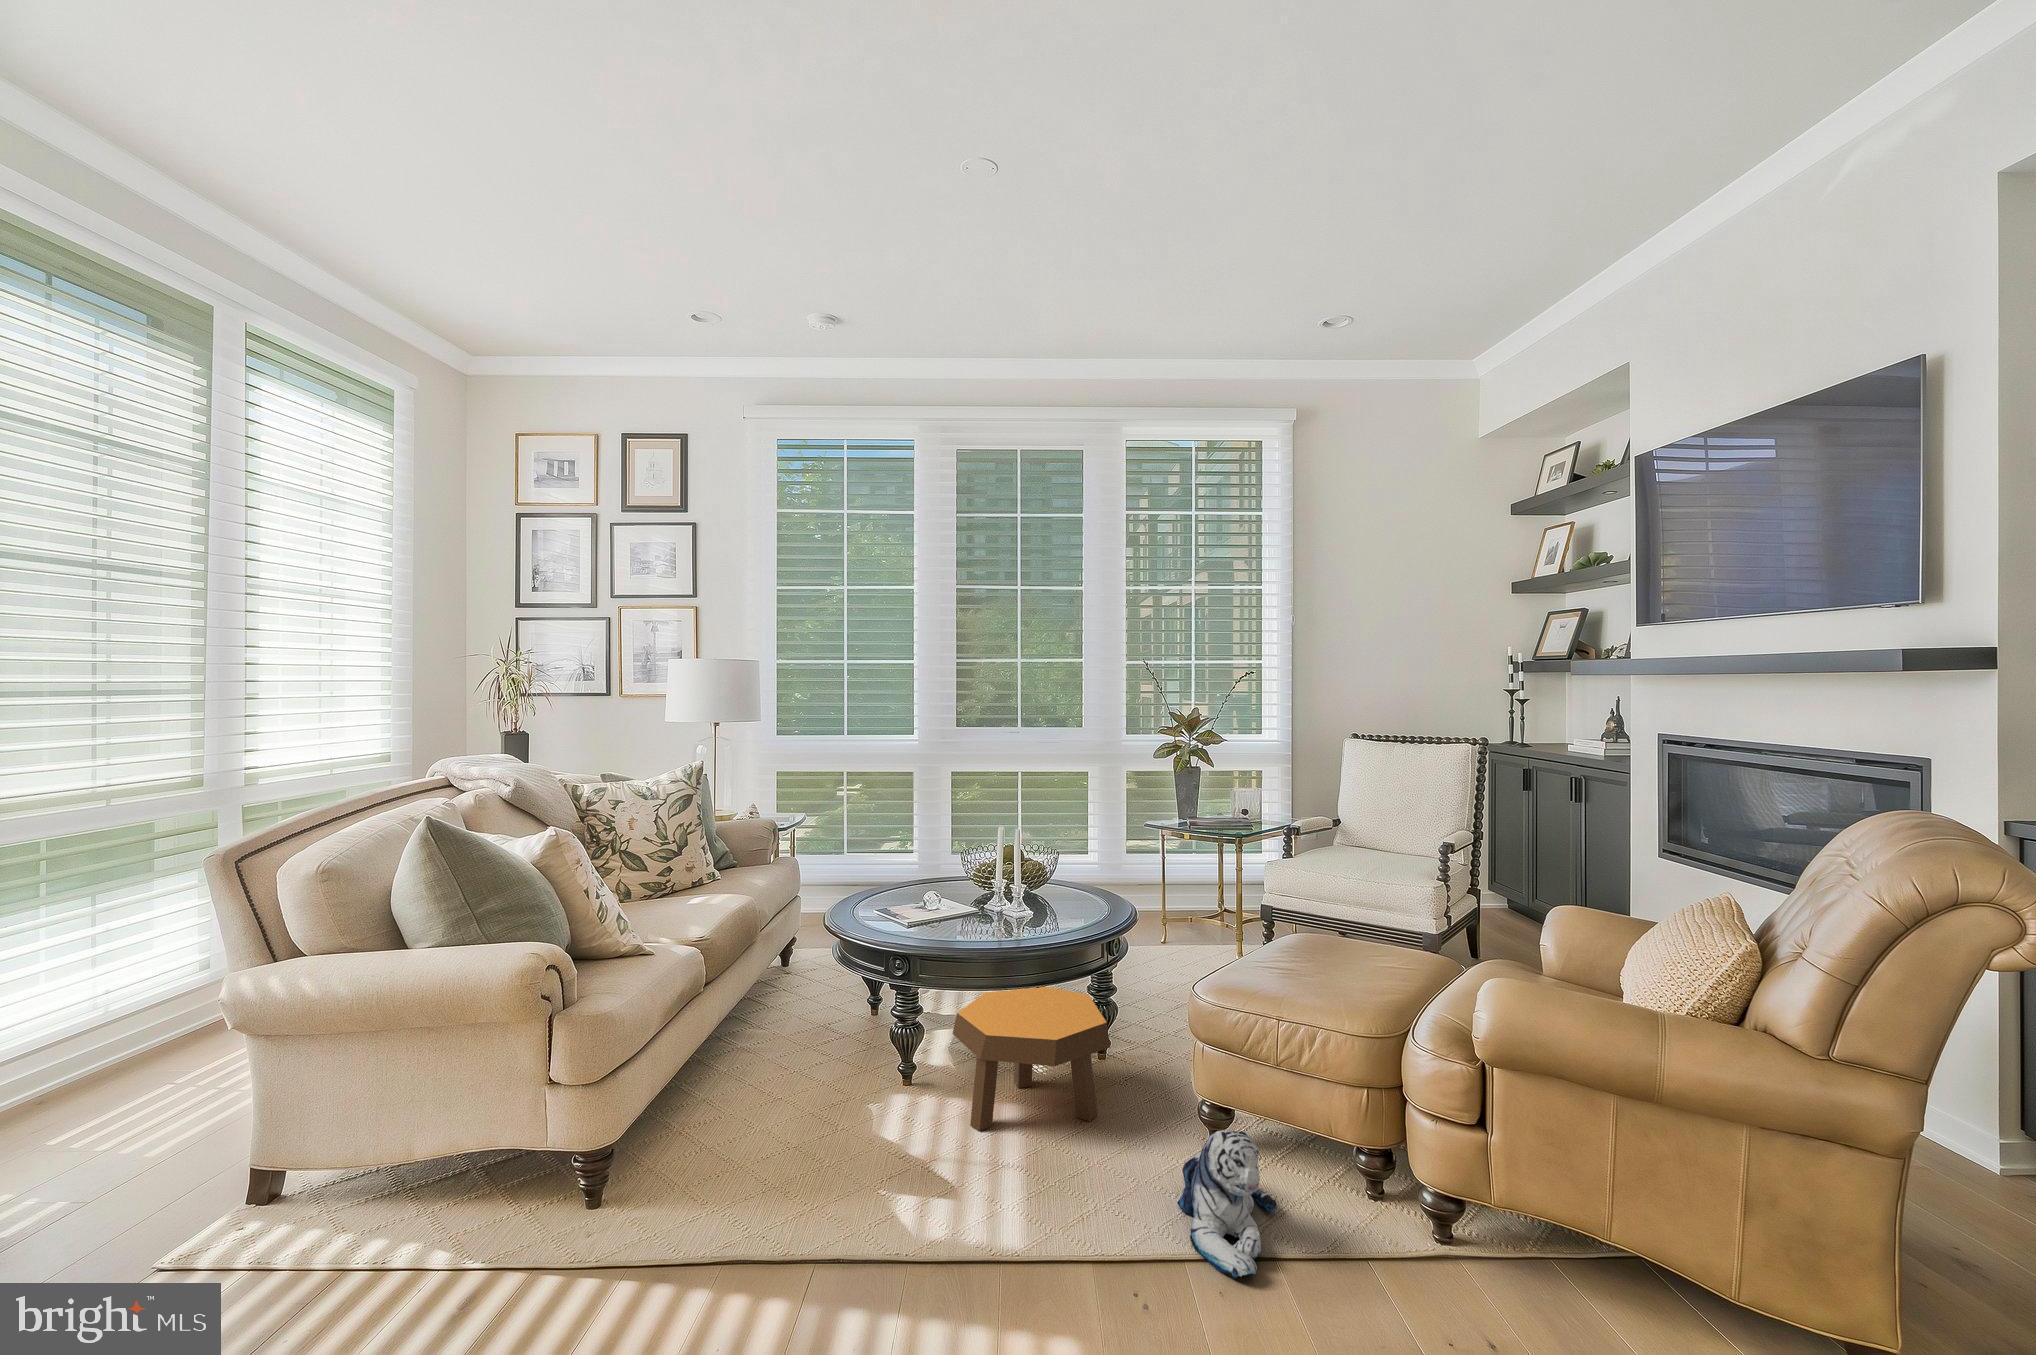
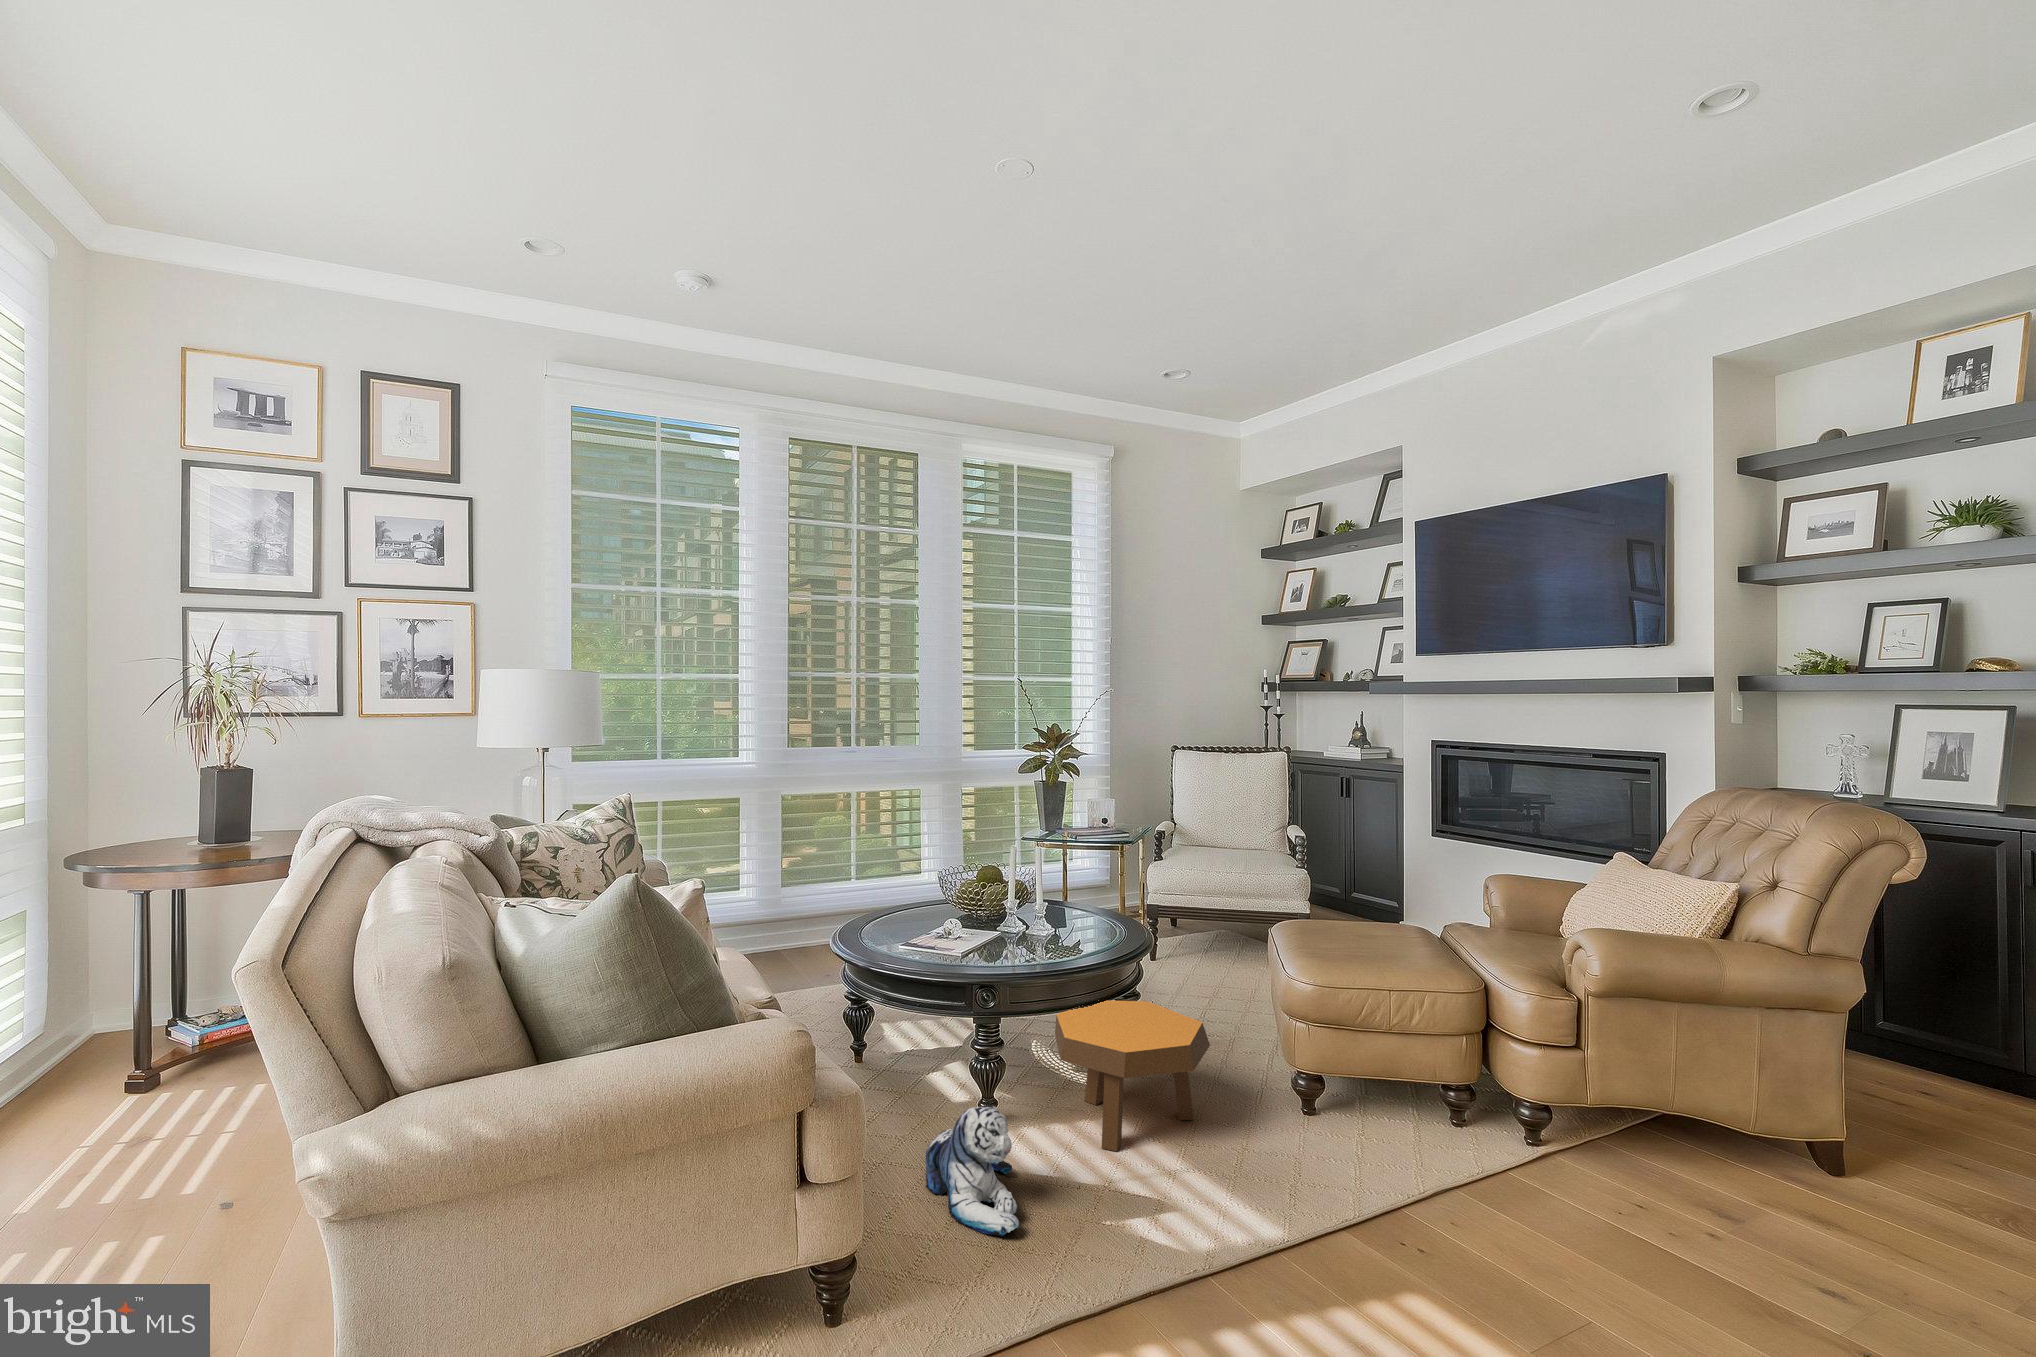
plush toy: present [1177,1130,1277,1278] -> present [925,1105,1019,1236]

